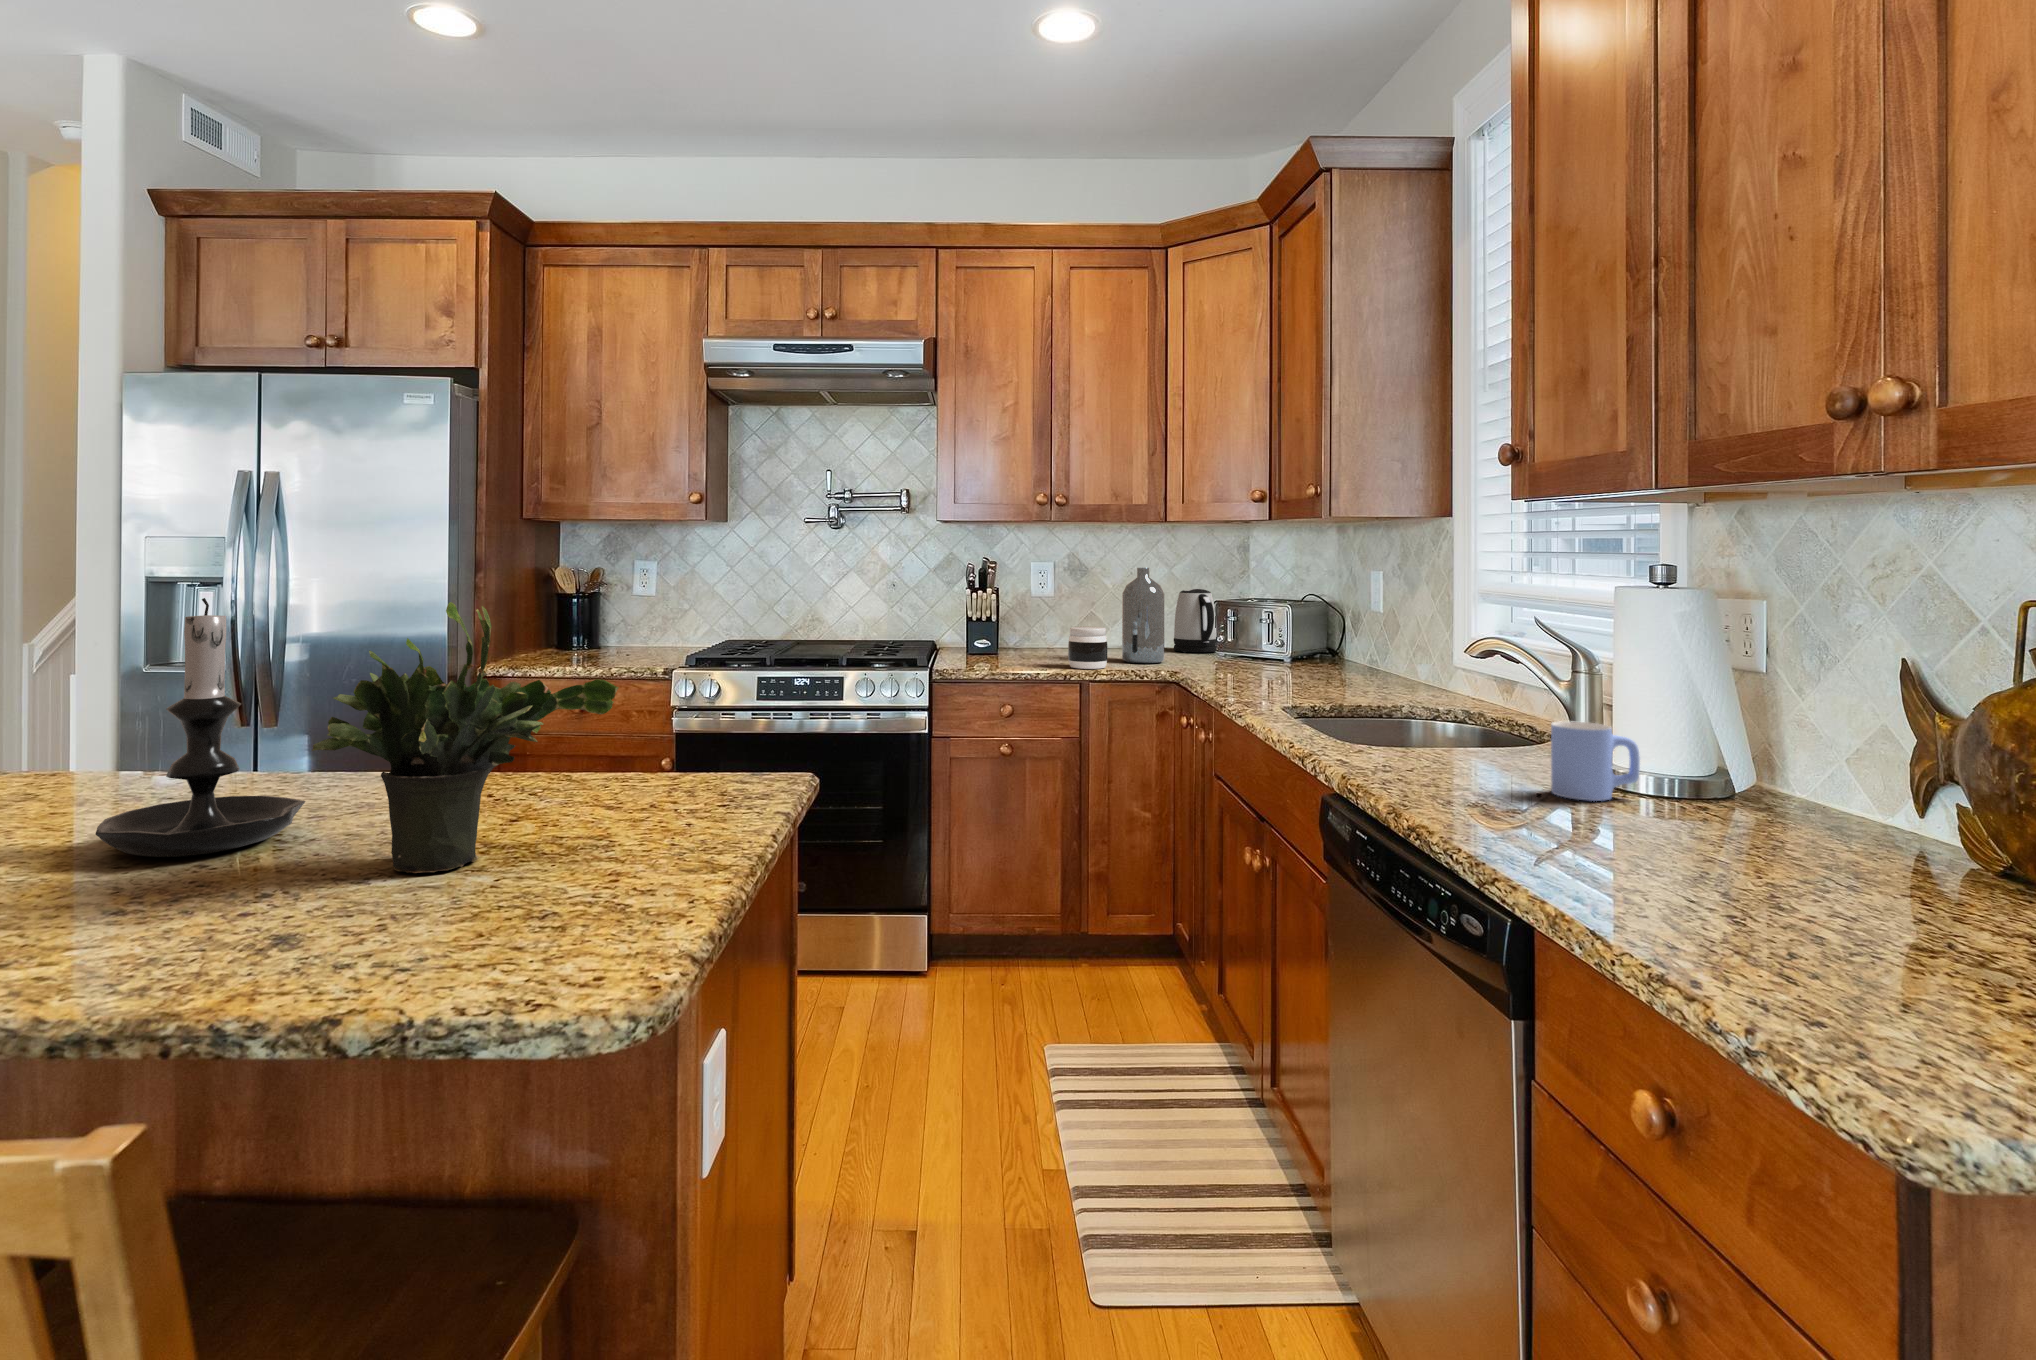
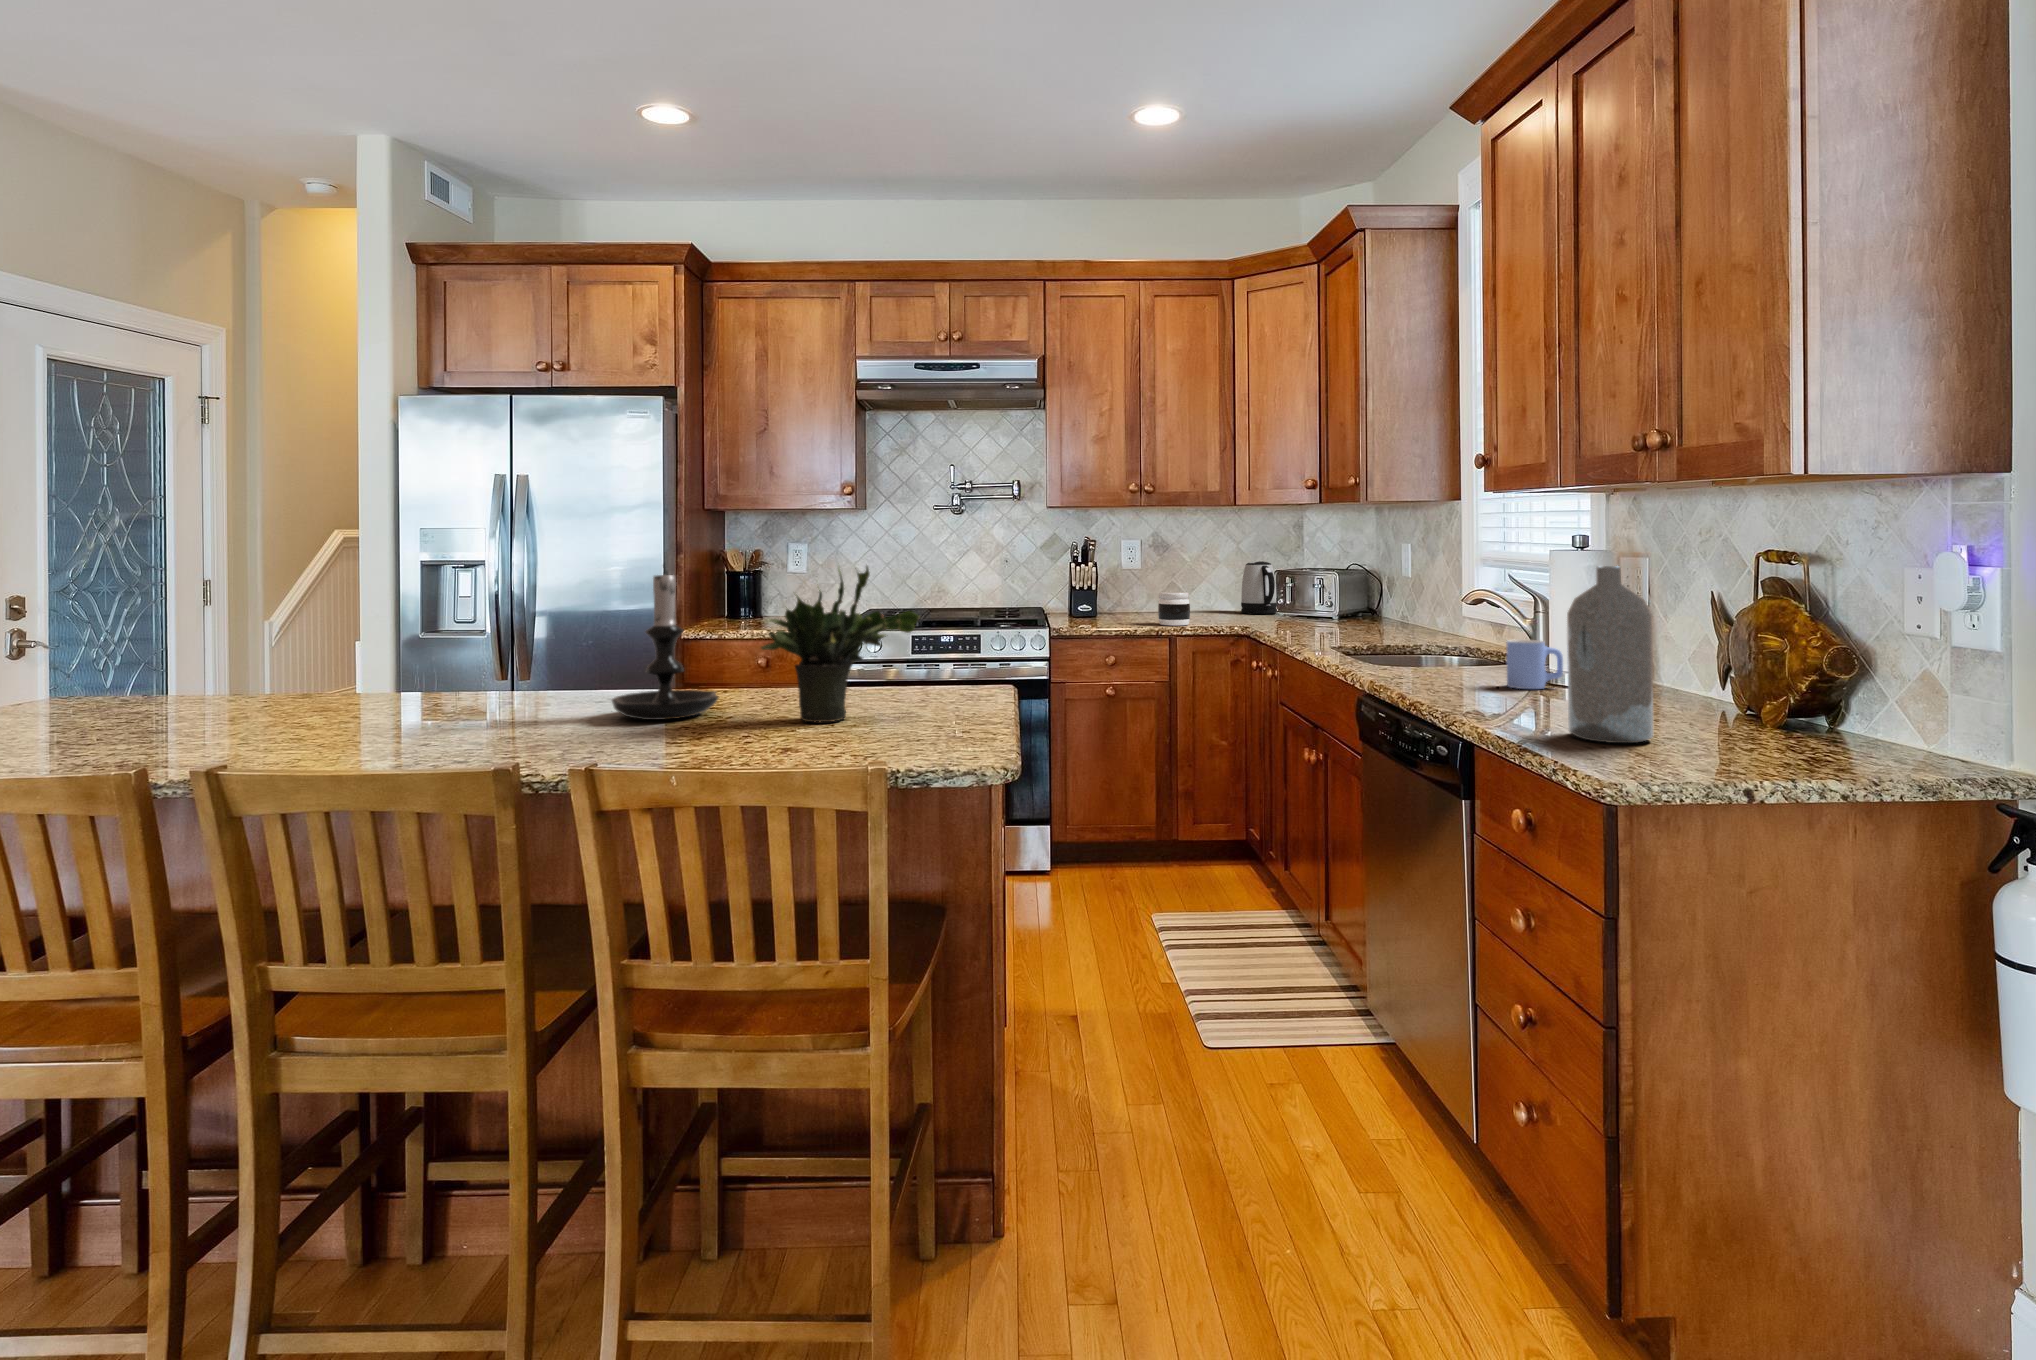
bottle: present [1122,568,1164,663] -> present [1567,566,1653,743]

